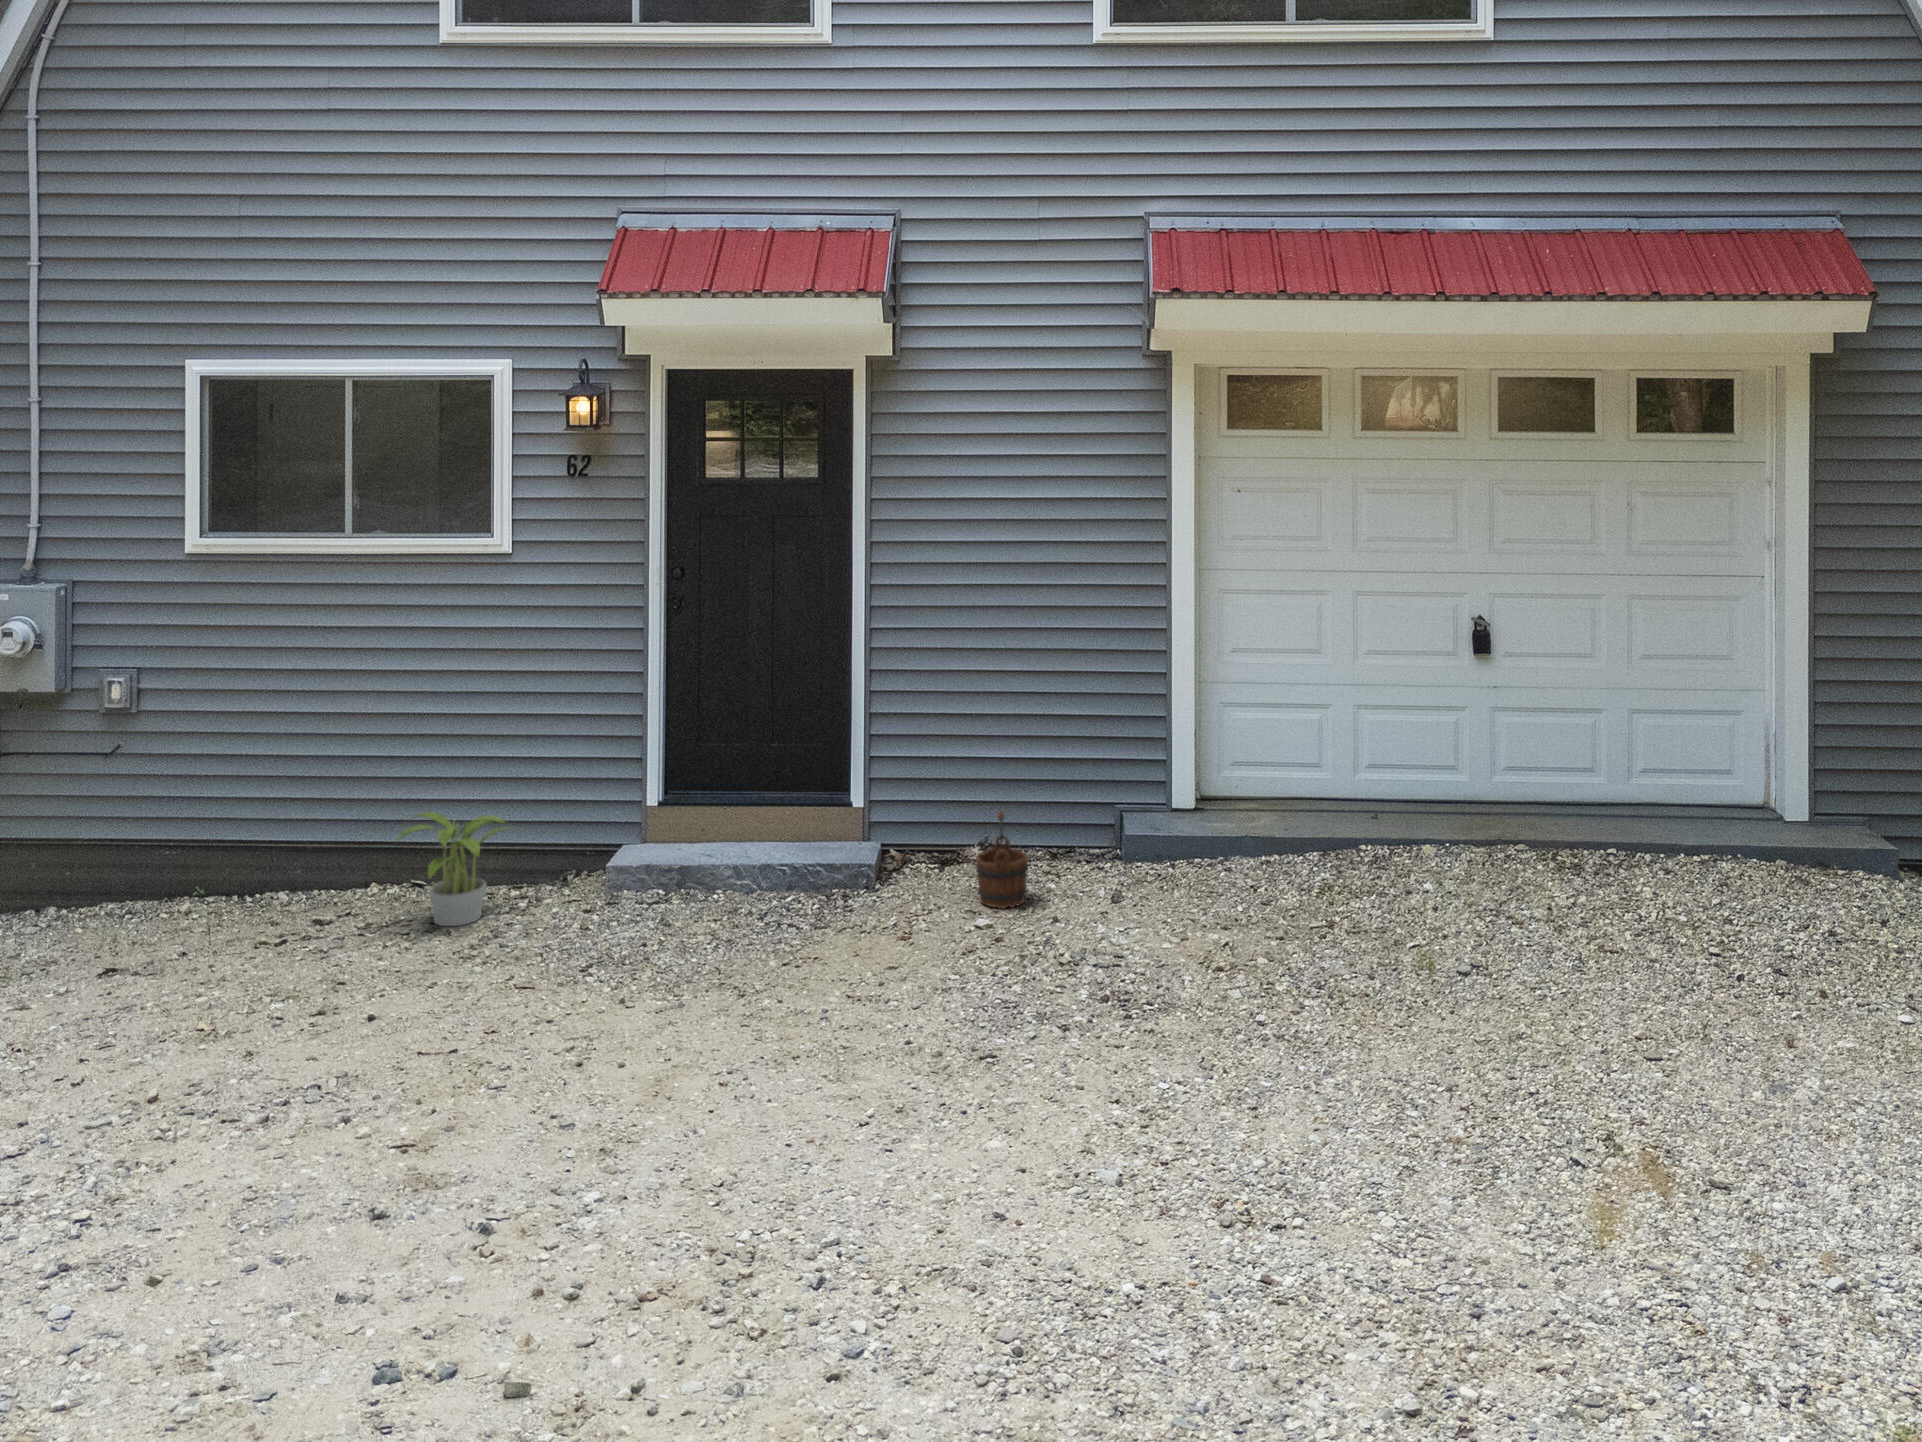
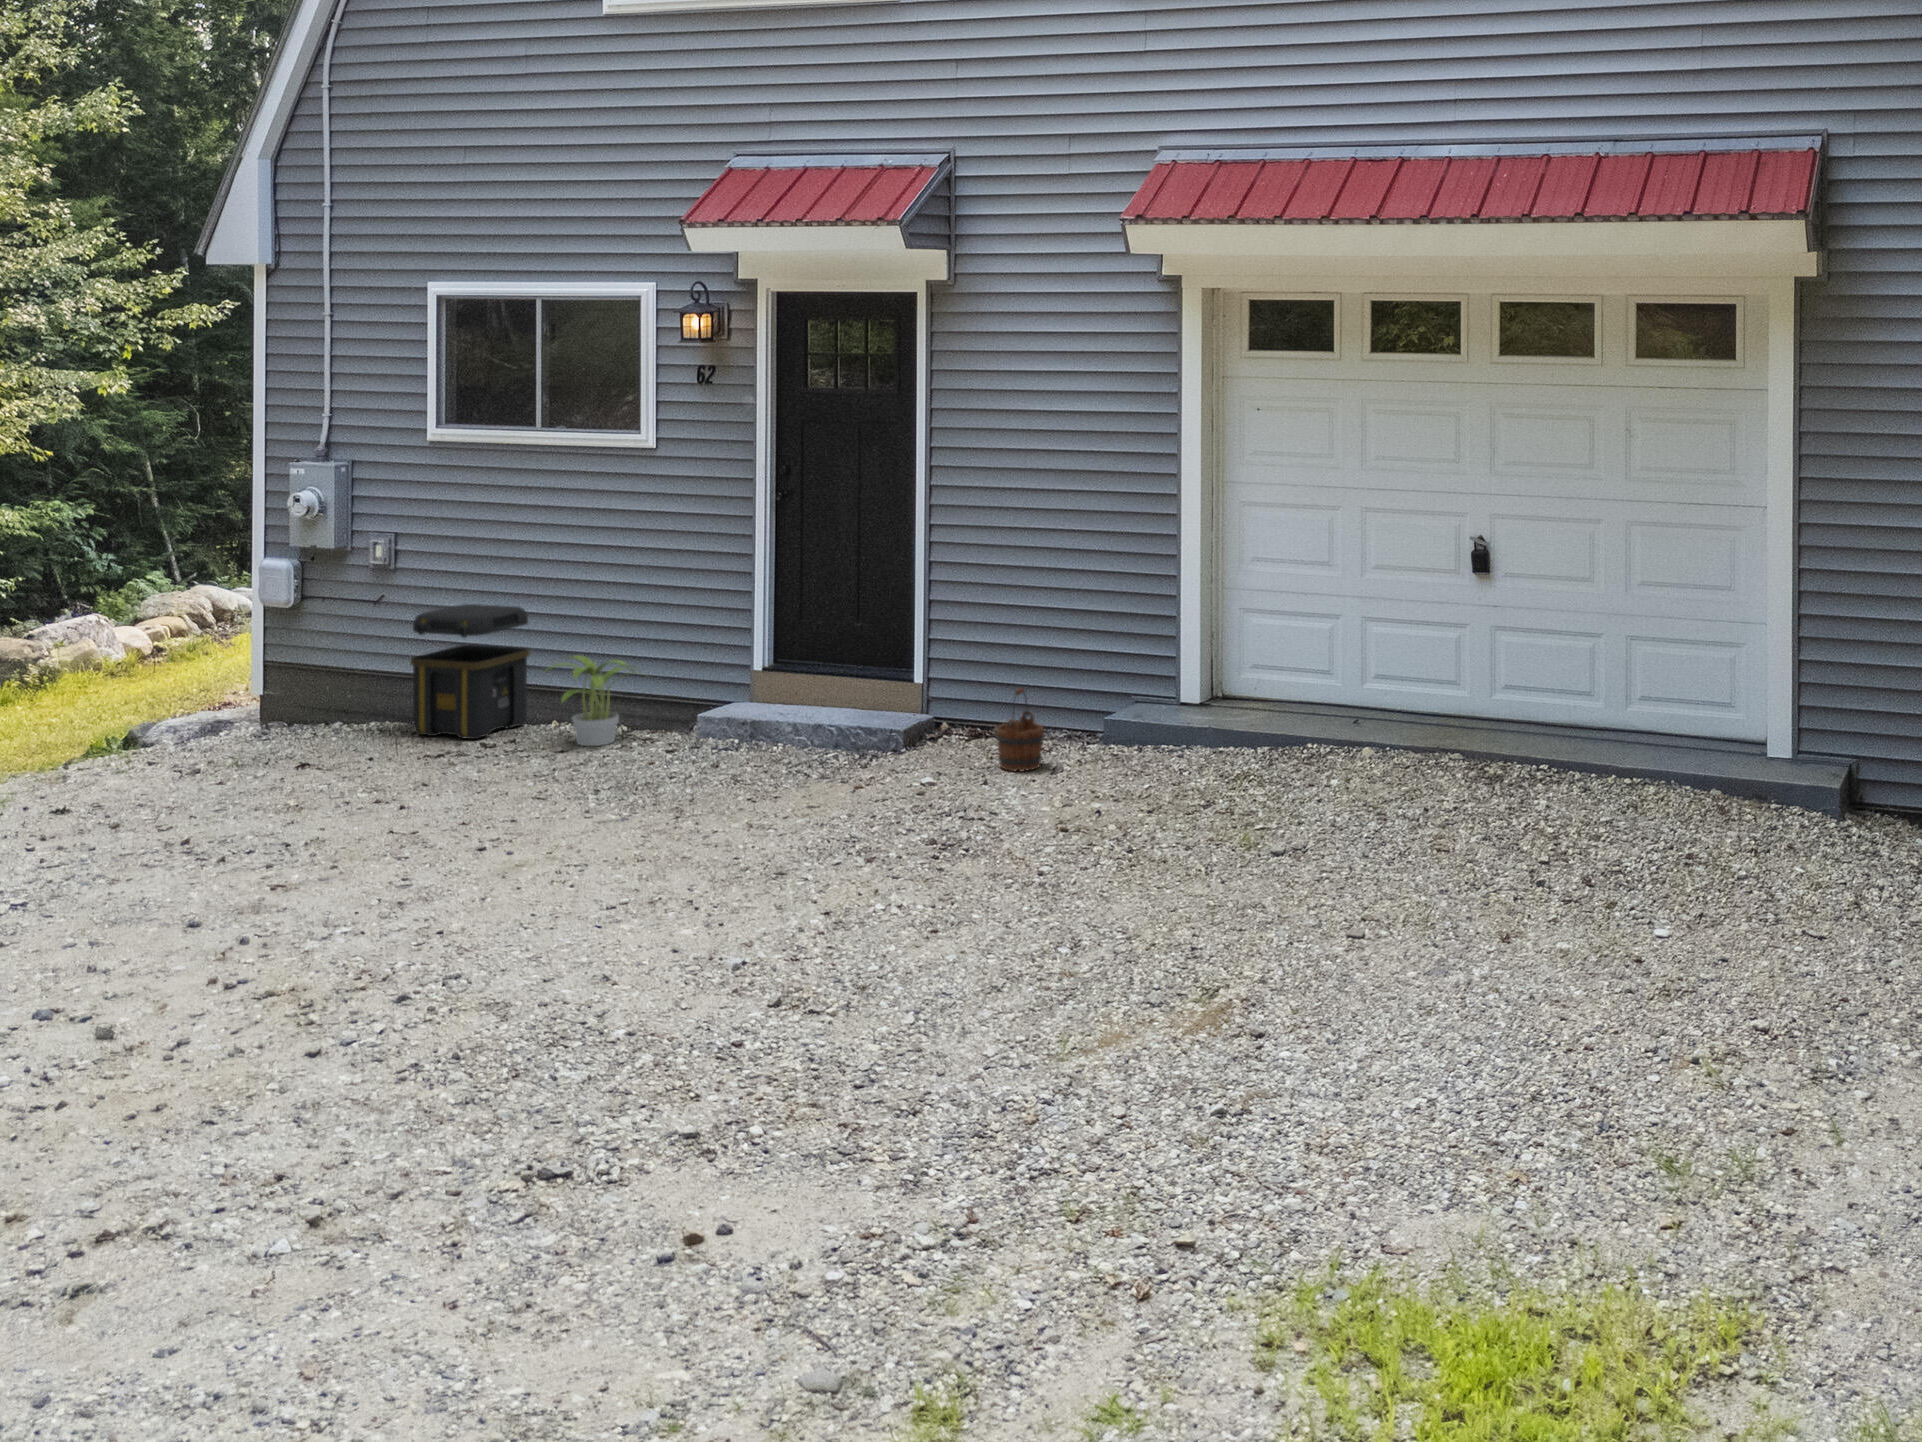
toolbox: none [196,755,344,932] -> present [411,604,529,739]

